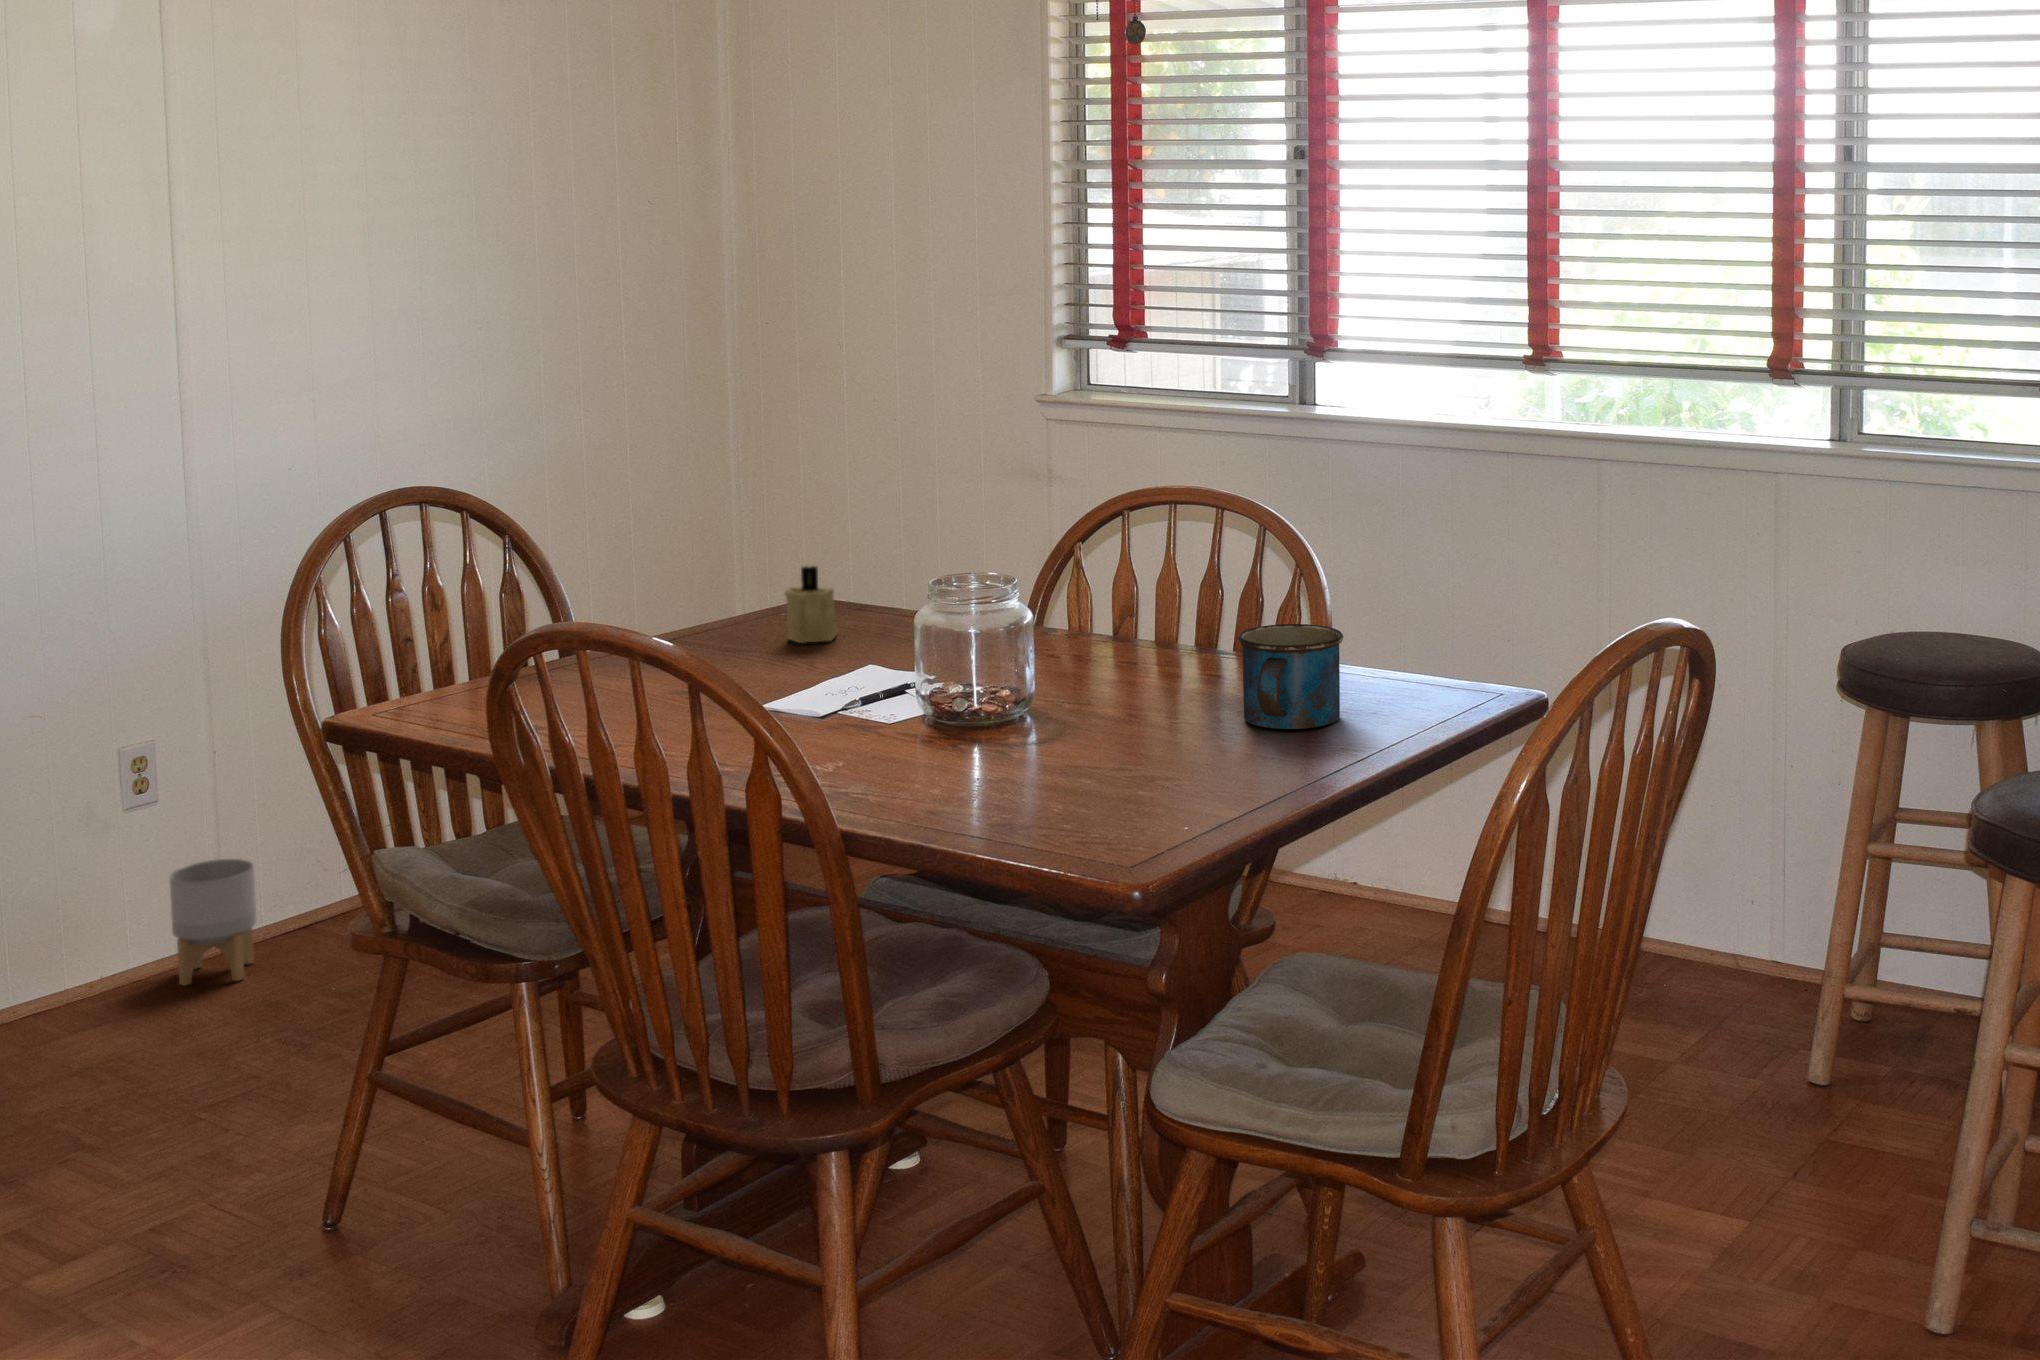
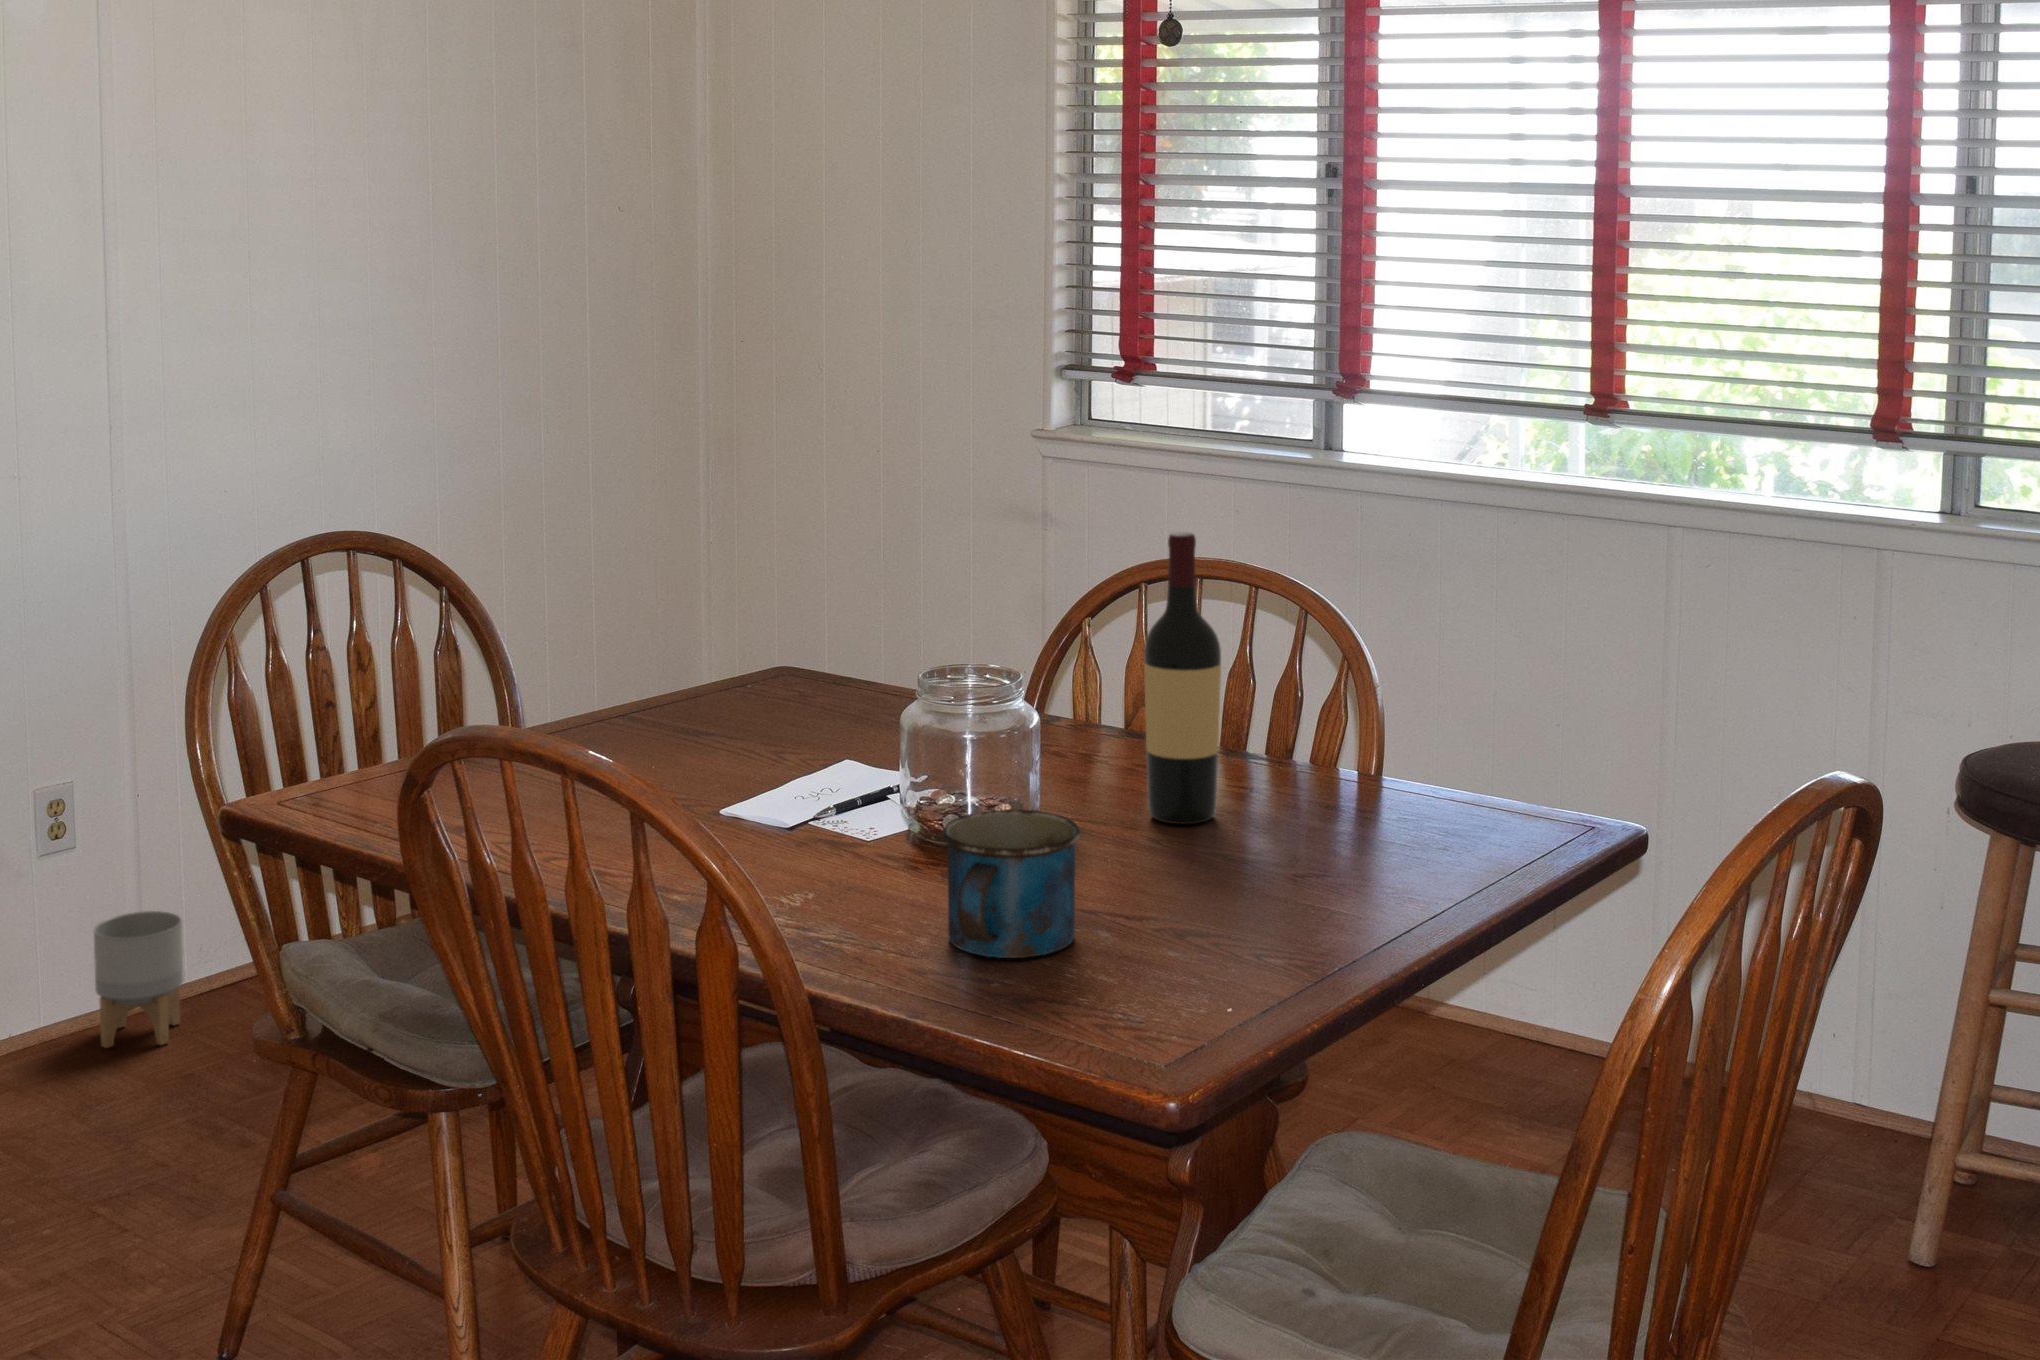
wine bottle: none [1127,455,1193,705] -> present [1144,532,1221,824]
candle: present [784,566,838,643] -> none [749,634,808,721]
mug: present [1238,624,1344,729] -> present [942,809,1081,958]

